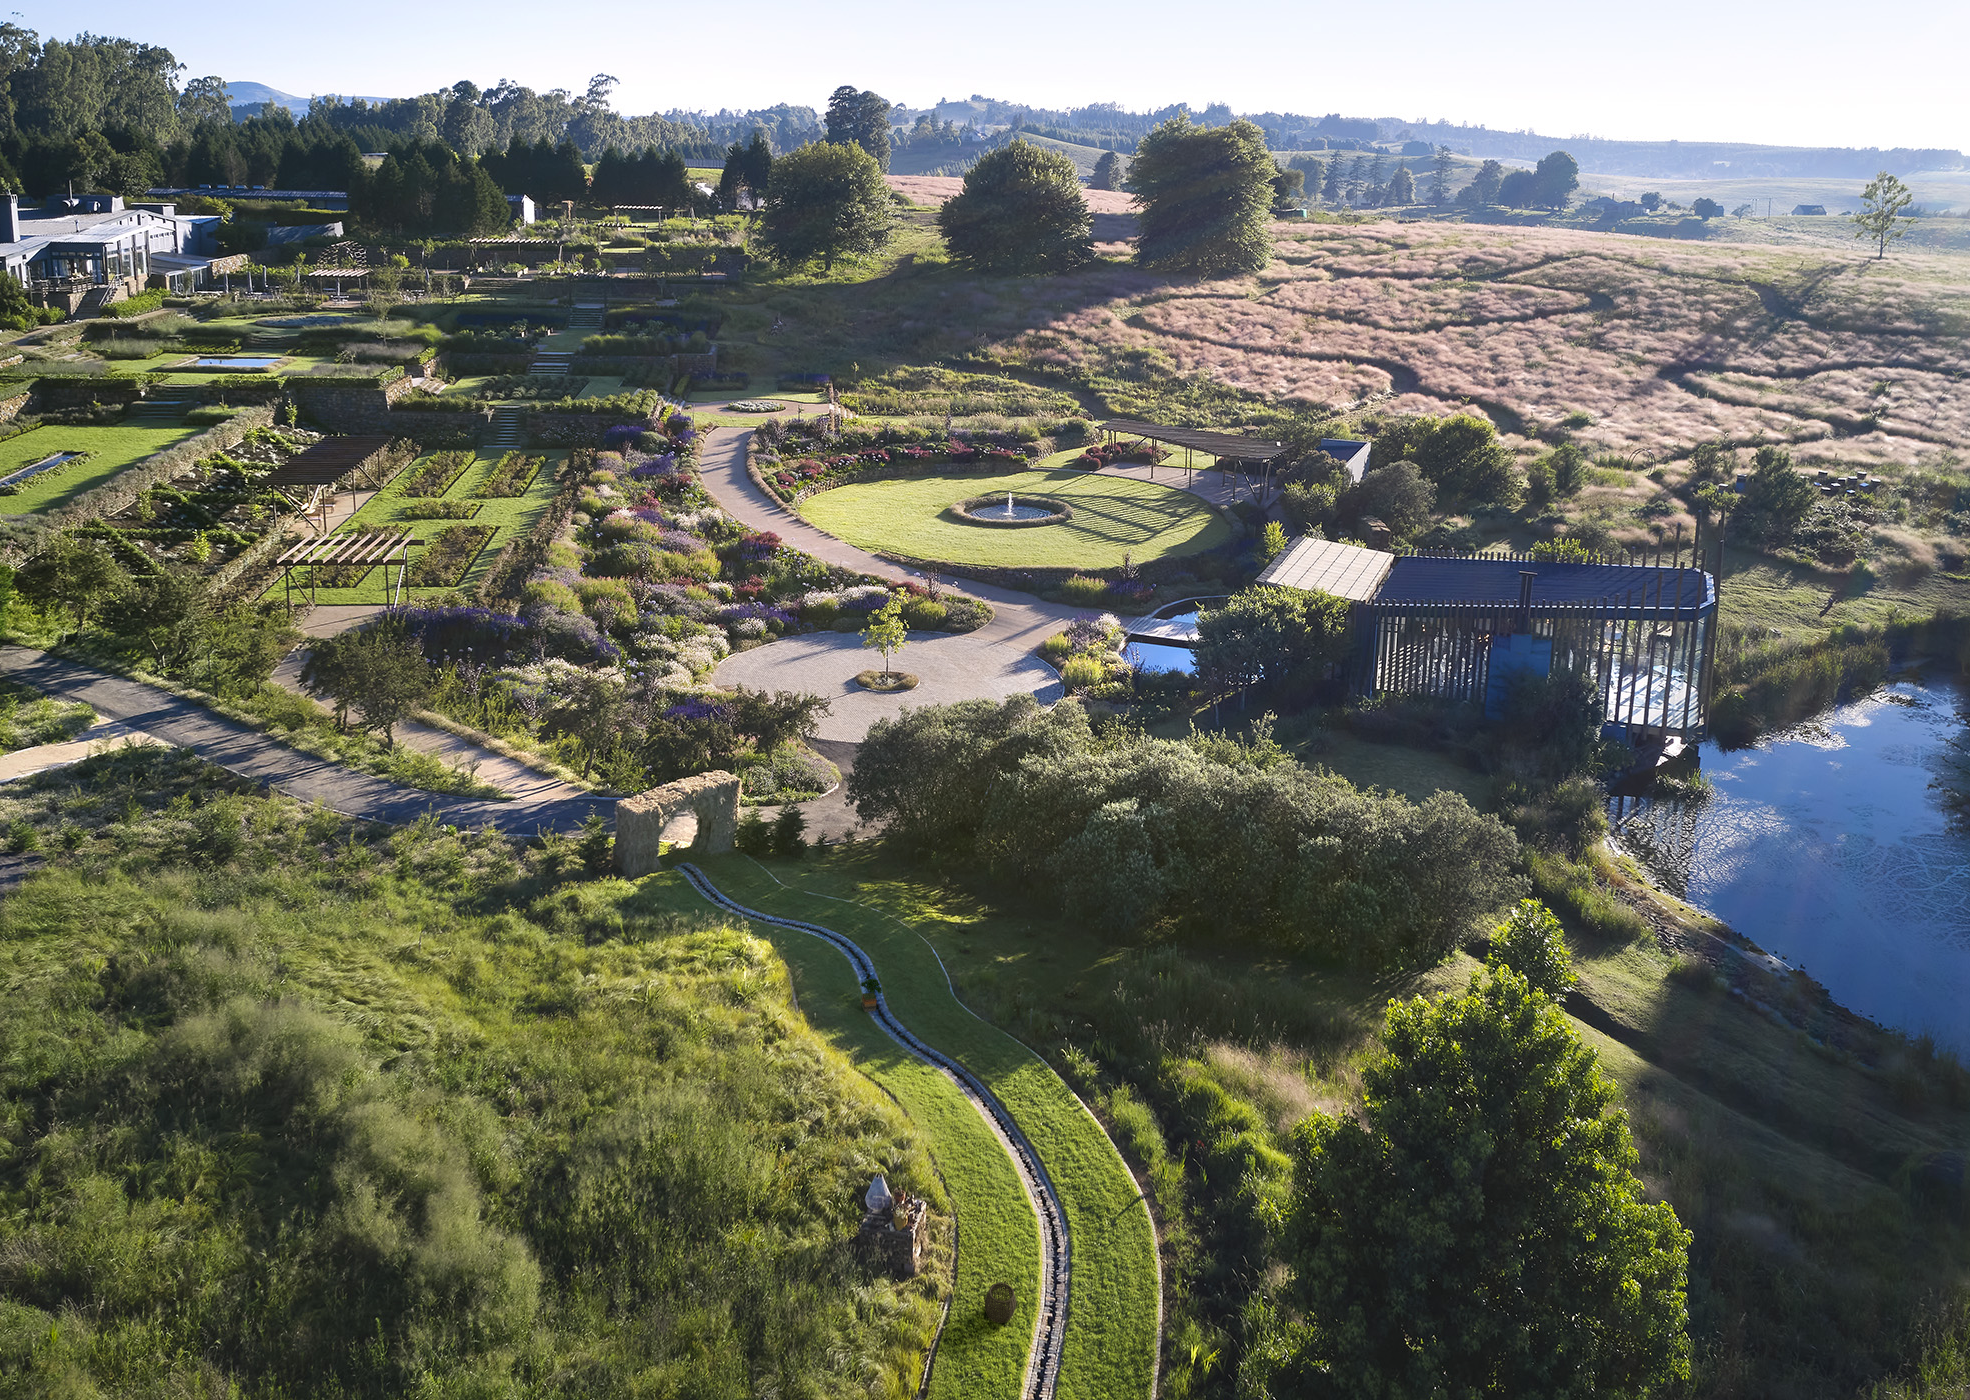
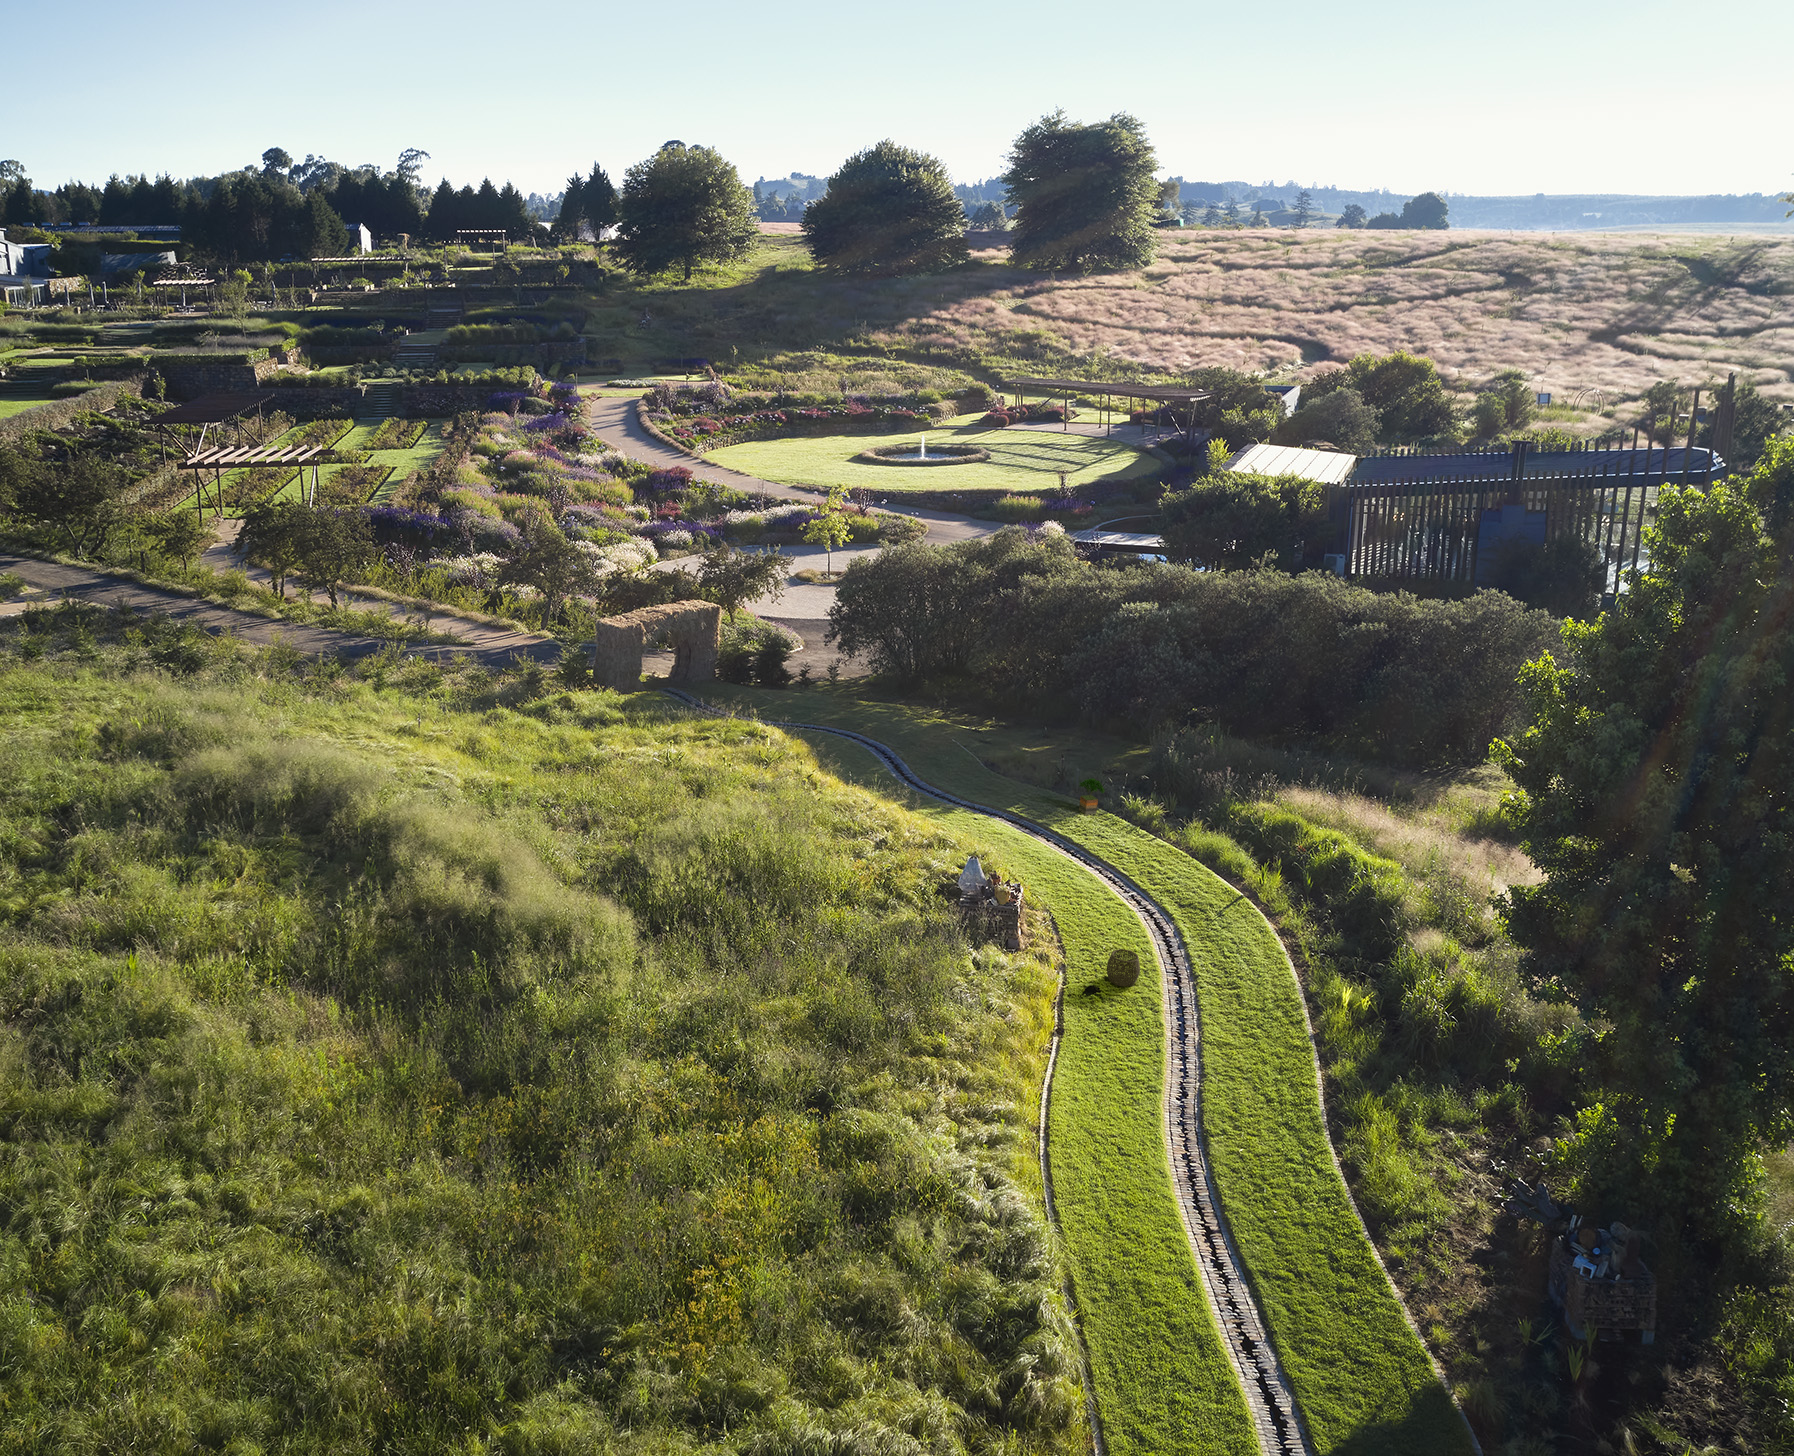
potted tree: present [861,978,882,1012] -> present [1079,779,1105,815]

